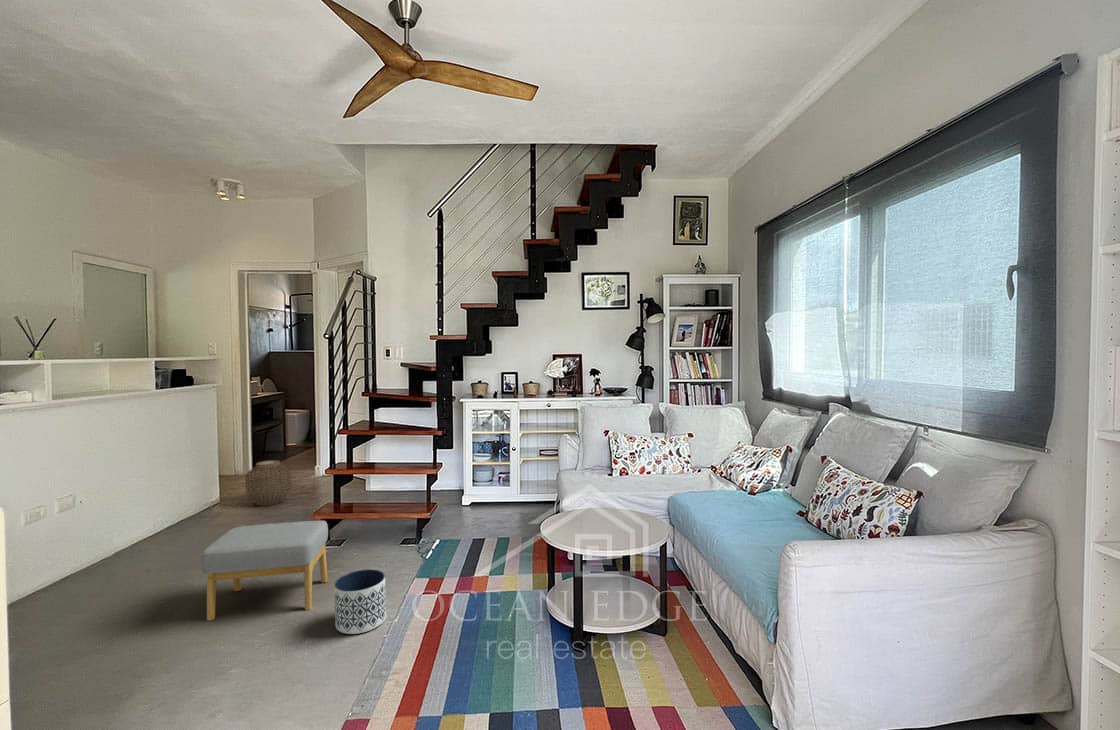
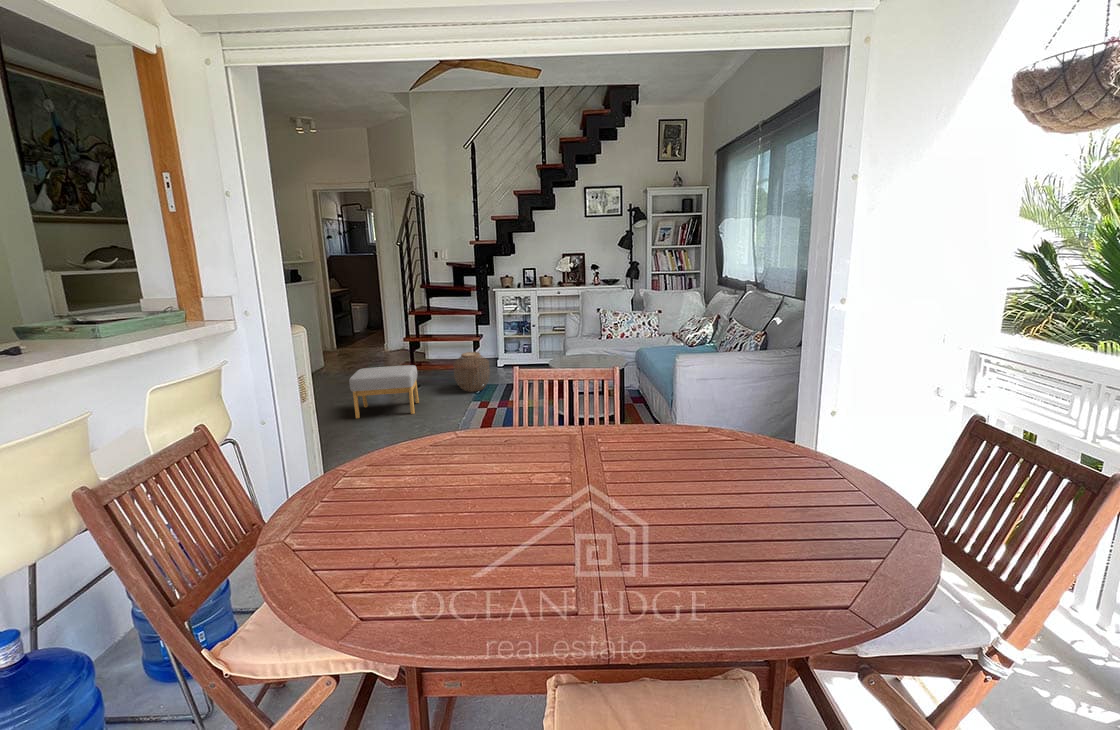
woven basket: present [245,460,291,506] -> present [453,352,490,392]
planter: present [334,569,386,634] -> none [430,390,460,422]

